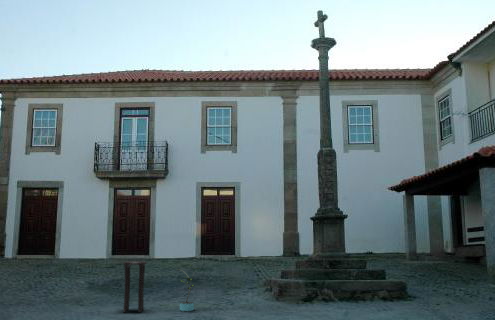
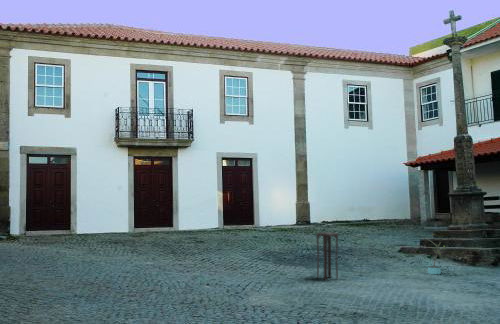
stool: present [123,261,147,312] -> present [316,232,338,280]

